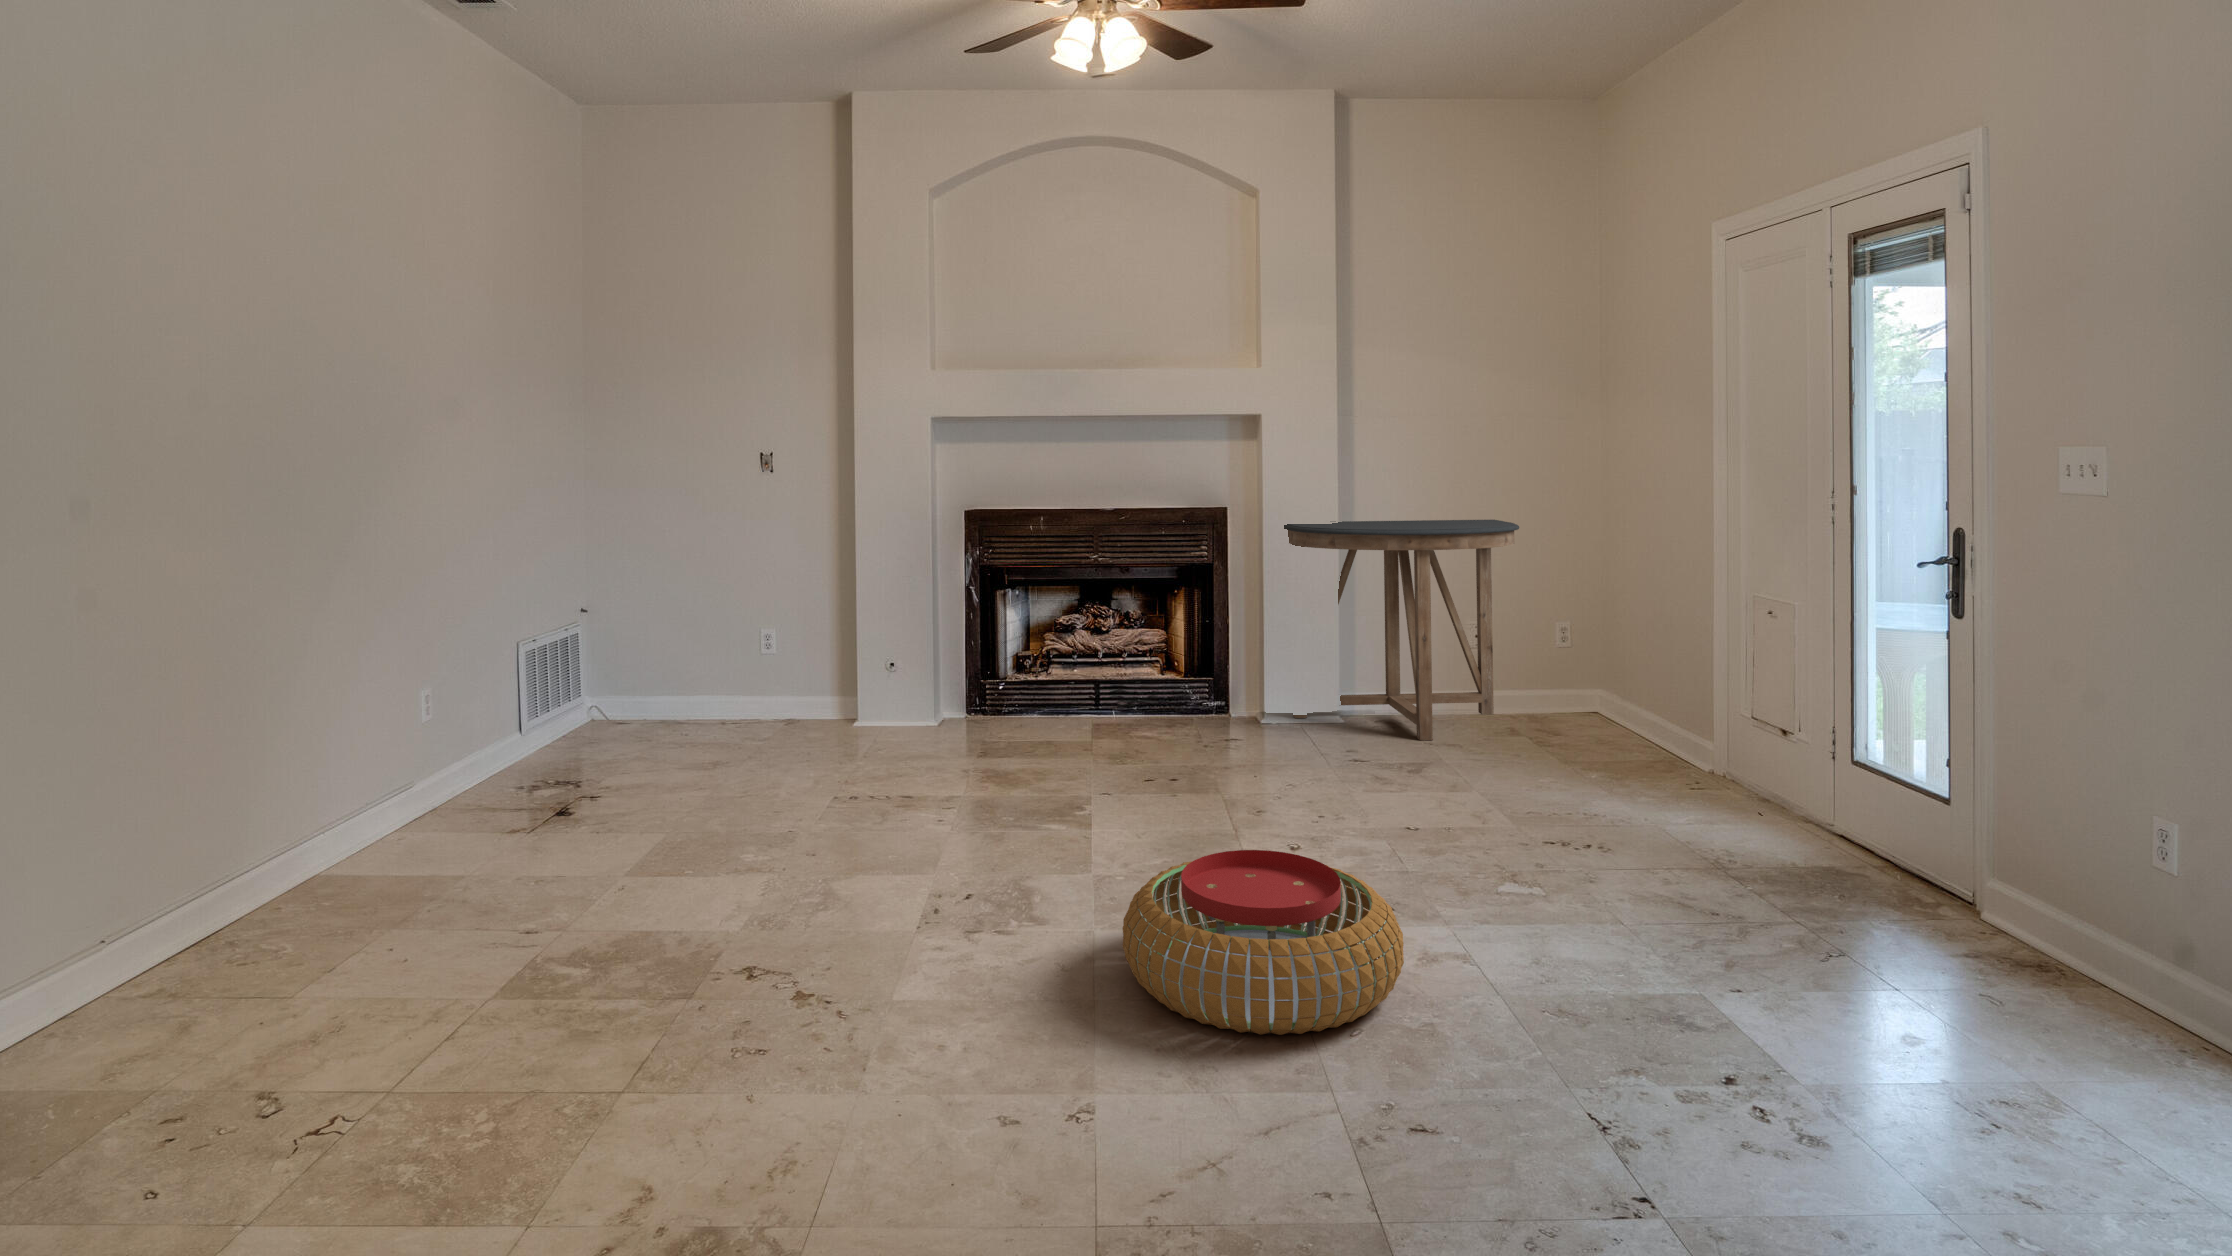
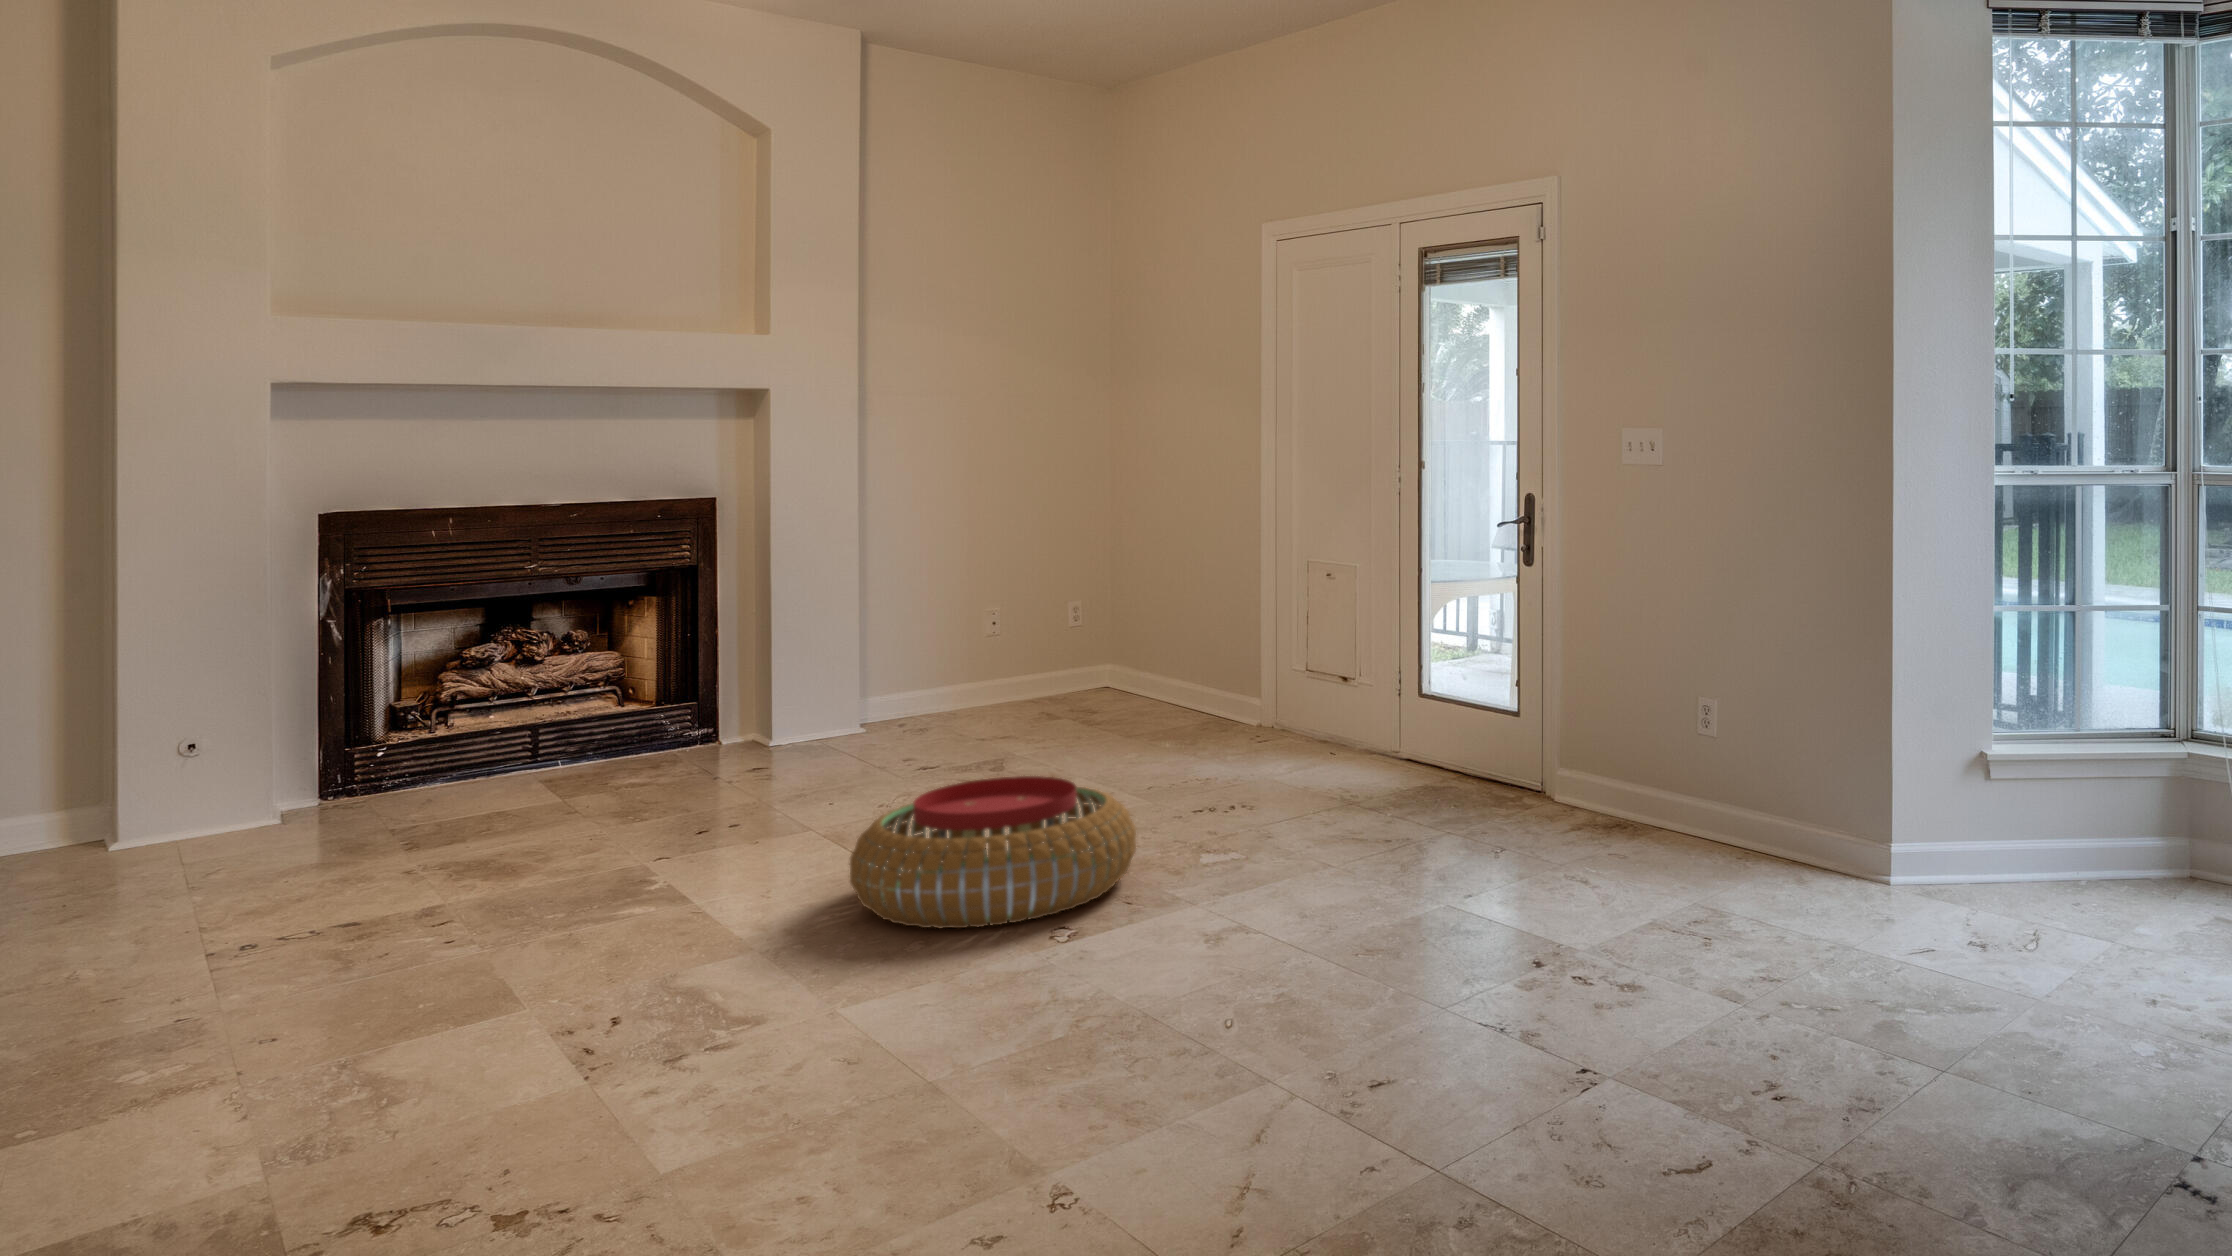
console table: present [1284,520,1519,740] -> none [783,497,1052,732]

